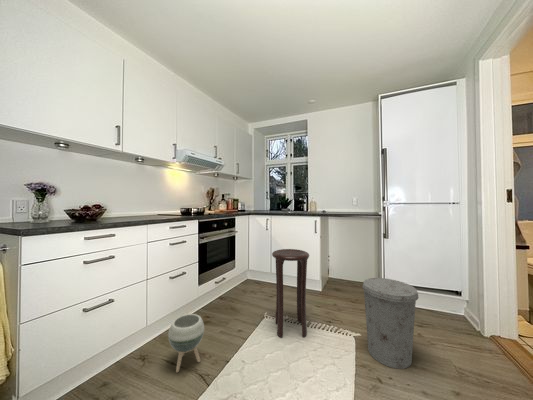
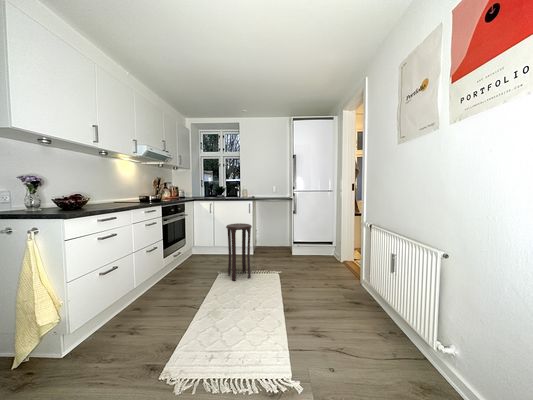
trash can: present [363,278,419,369] -> none [284,236,312,281]
planter: present [169,314,204,372] -> none [162,271,187,309]

